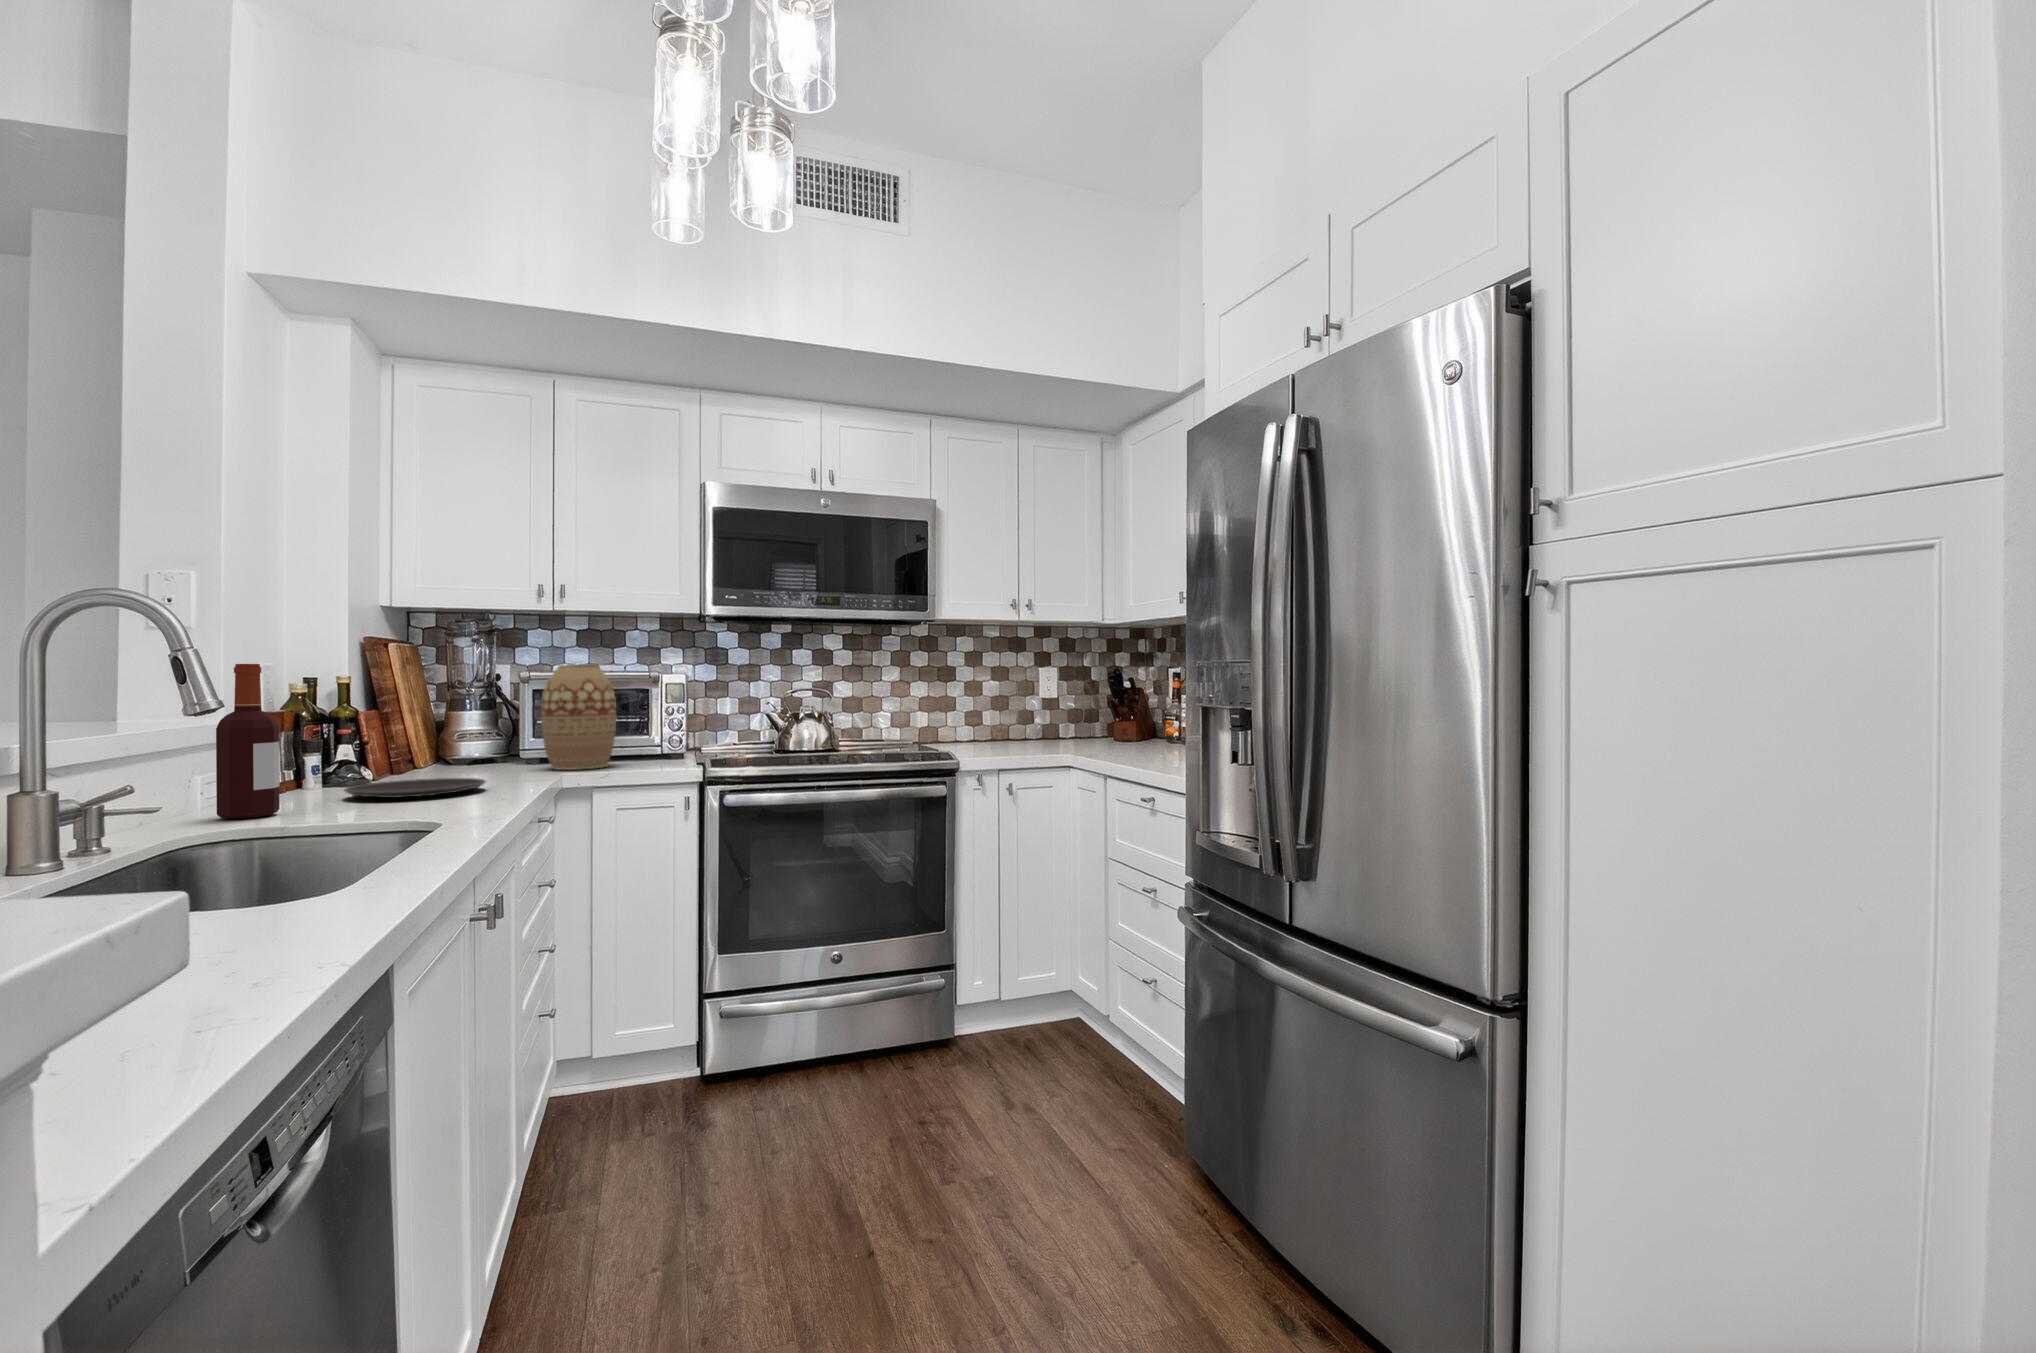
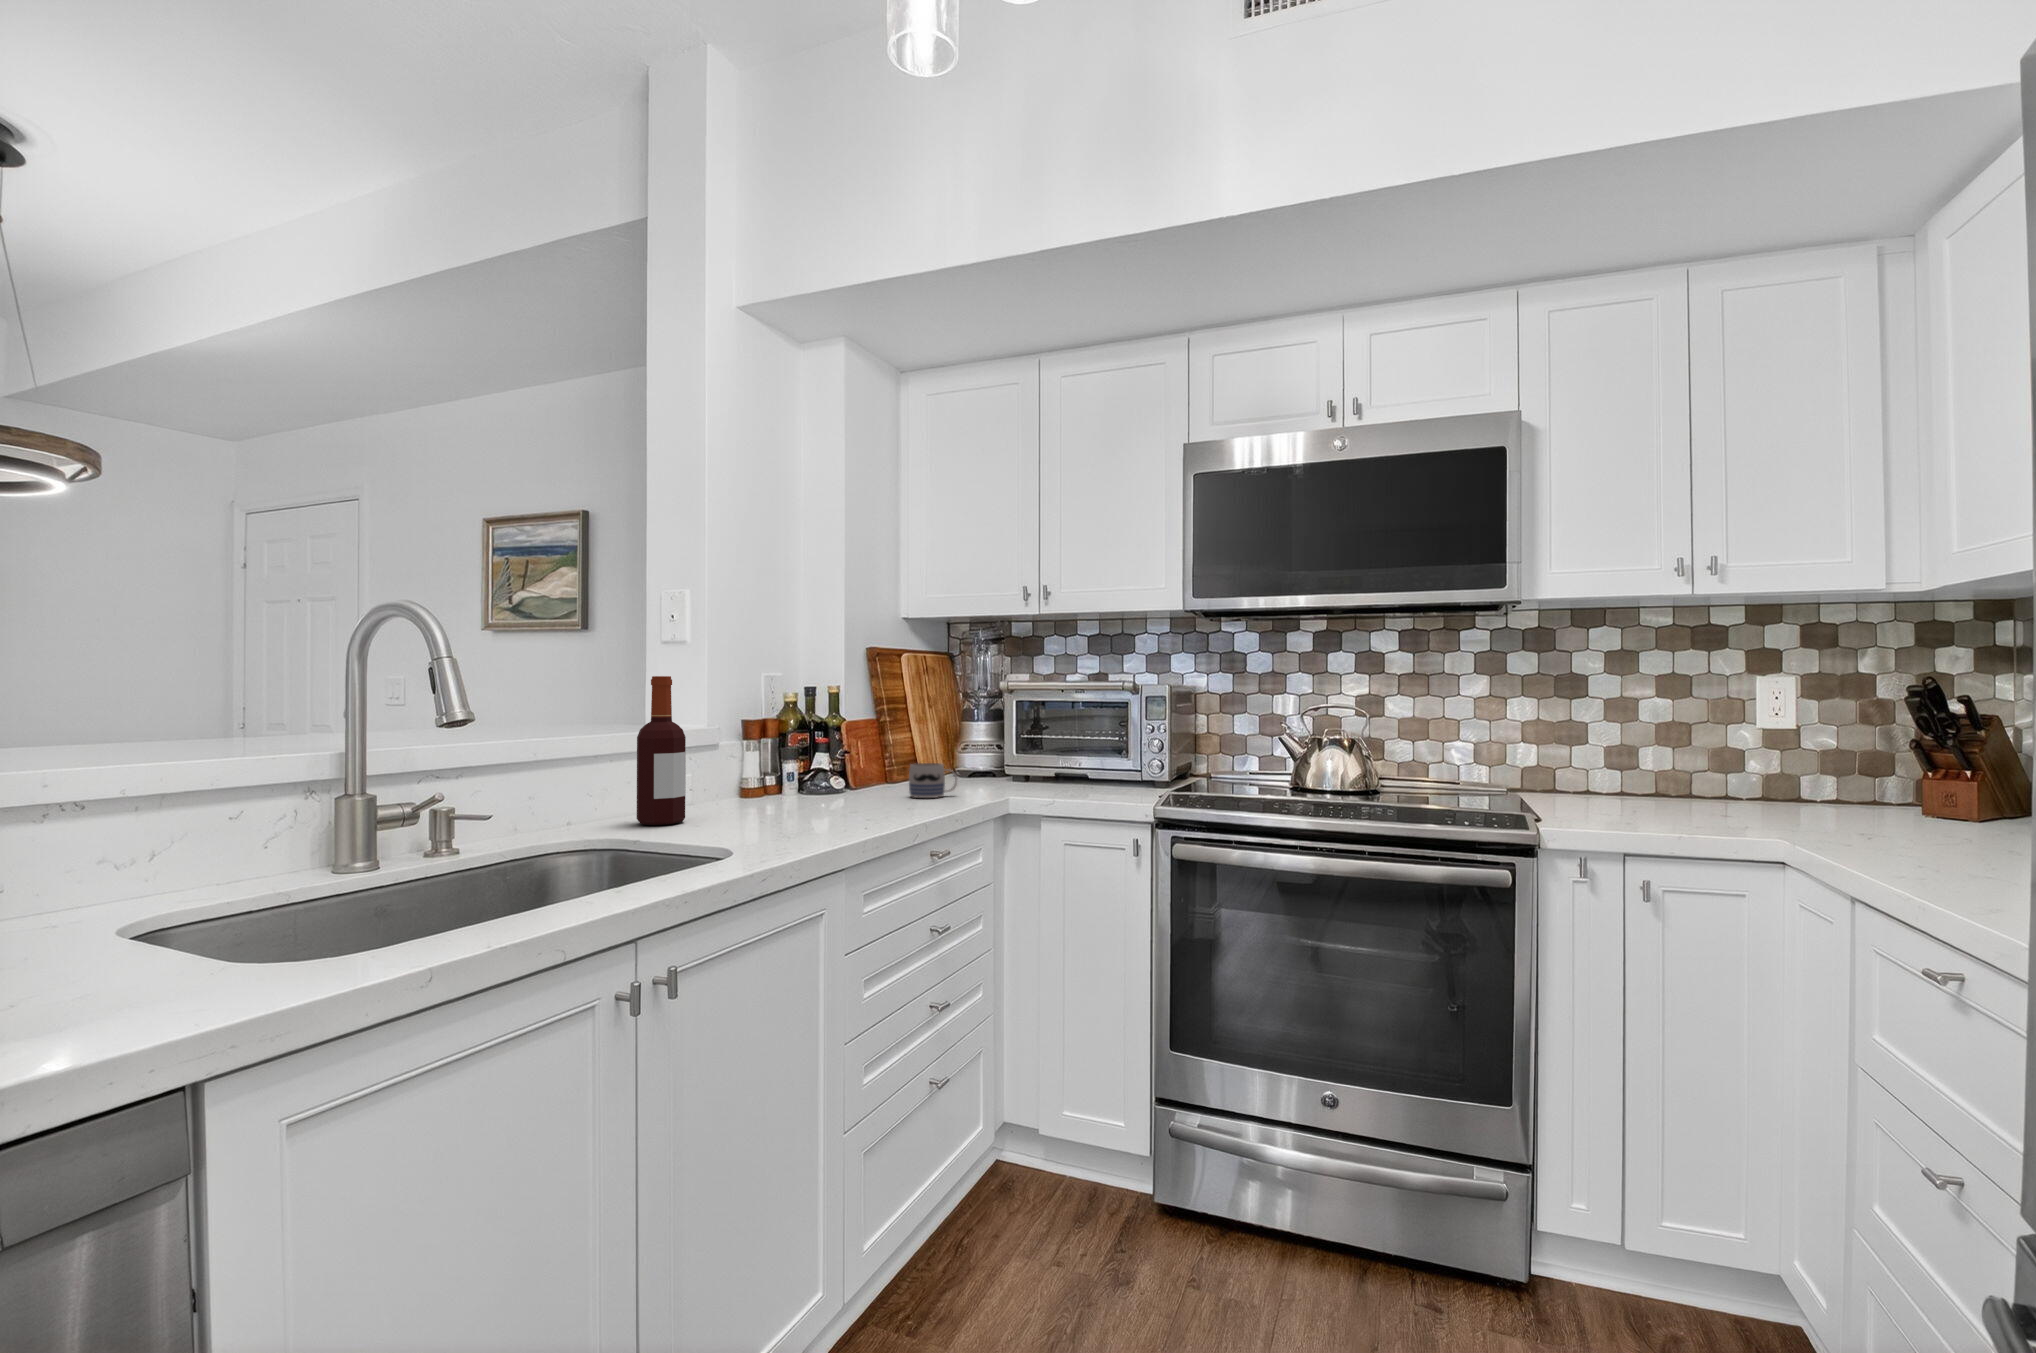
vase: present [541,665,616,770] -> none [1002,674,1080,794]
mug: none [461,747,511,780] -> present [909,763,957,798]
plate: present [344,778,486,798] -> none [763,794,893,815]

